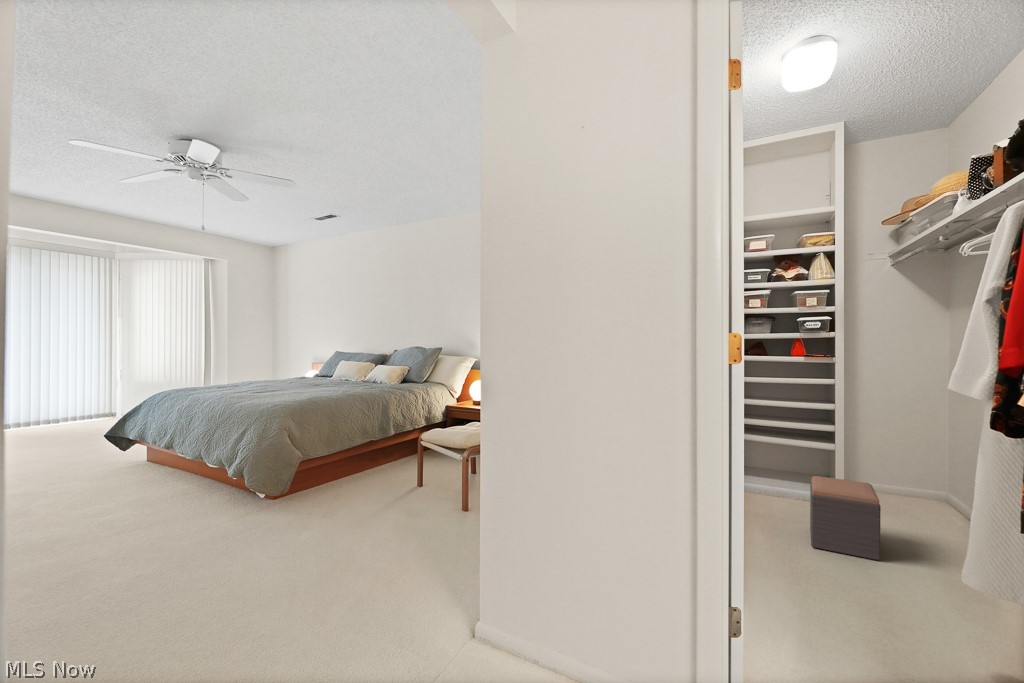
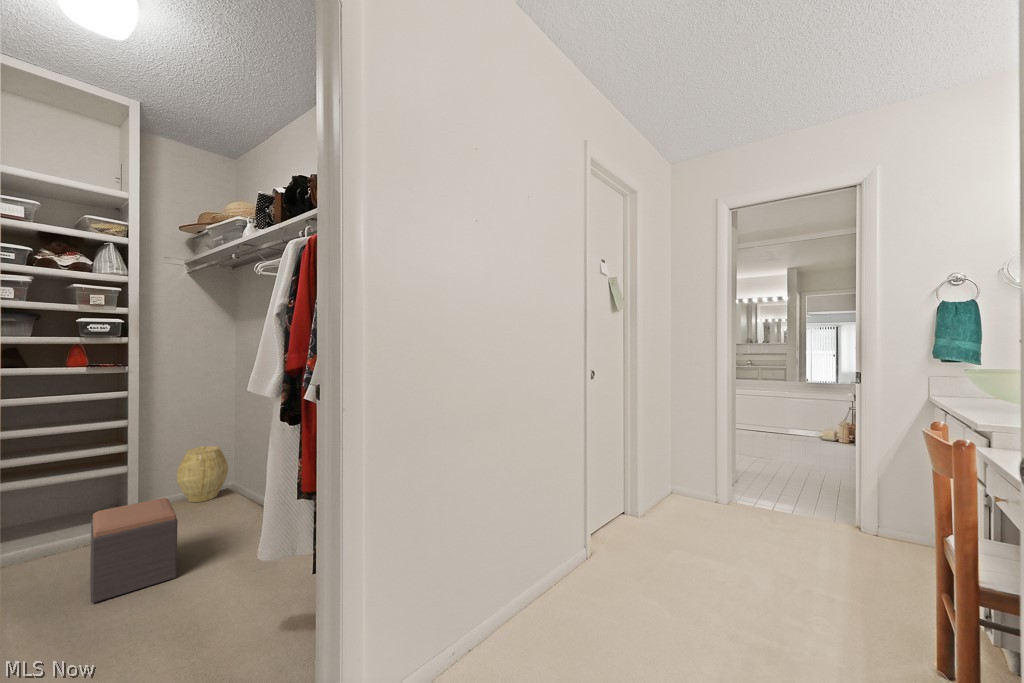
woven basket: none [881,447,939,506] -> present [176,446,228,502]

